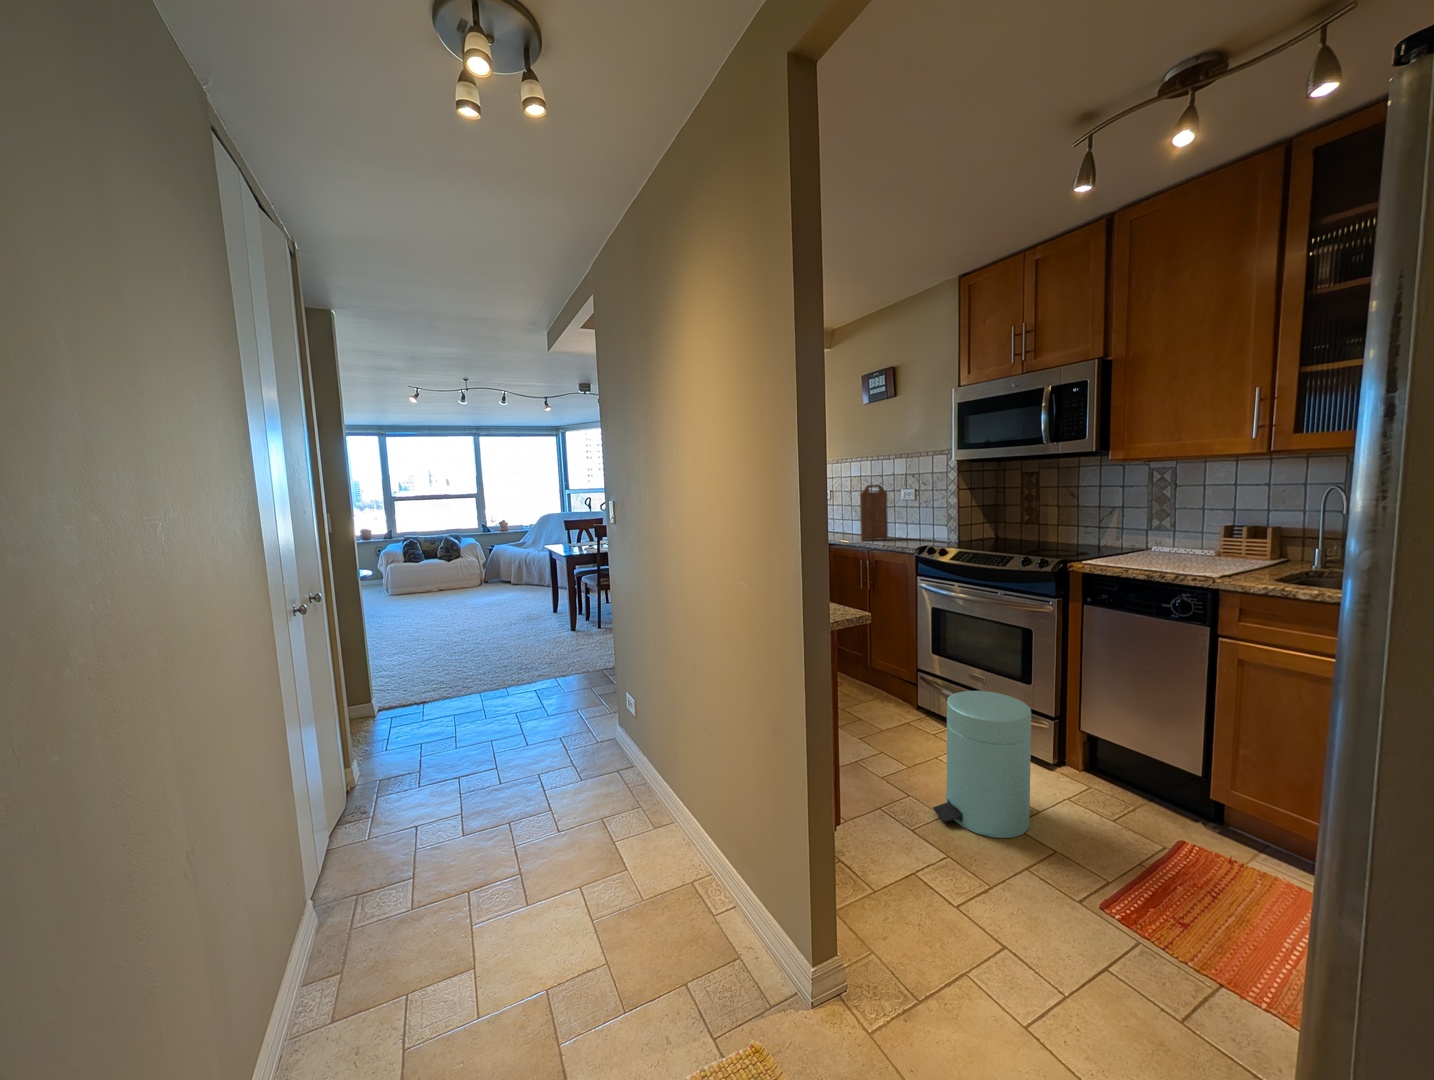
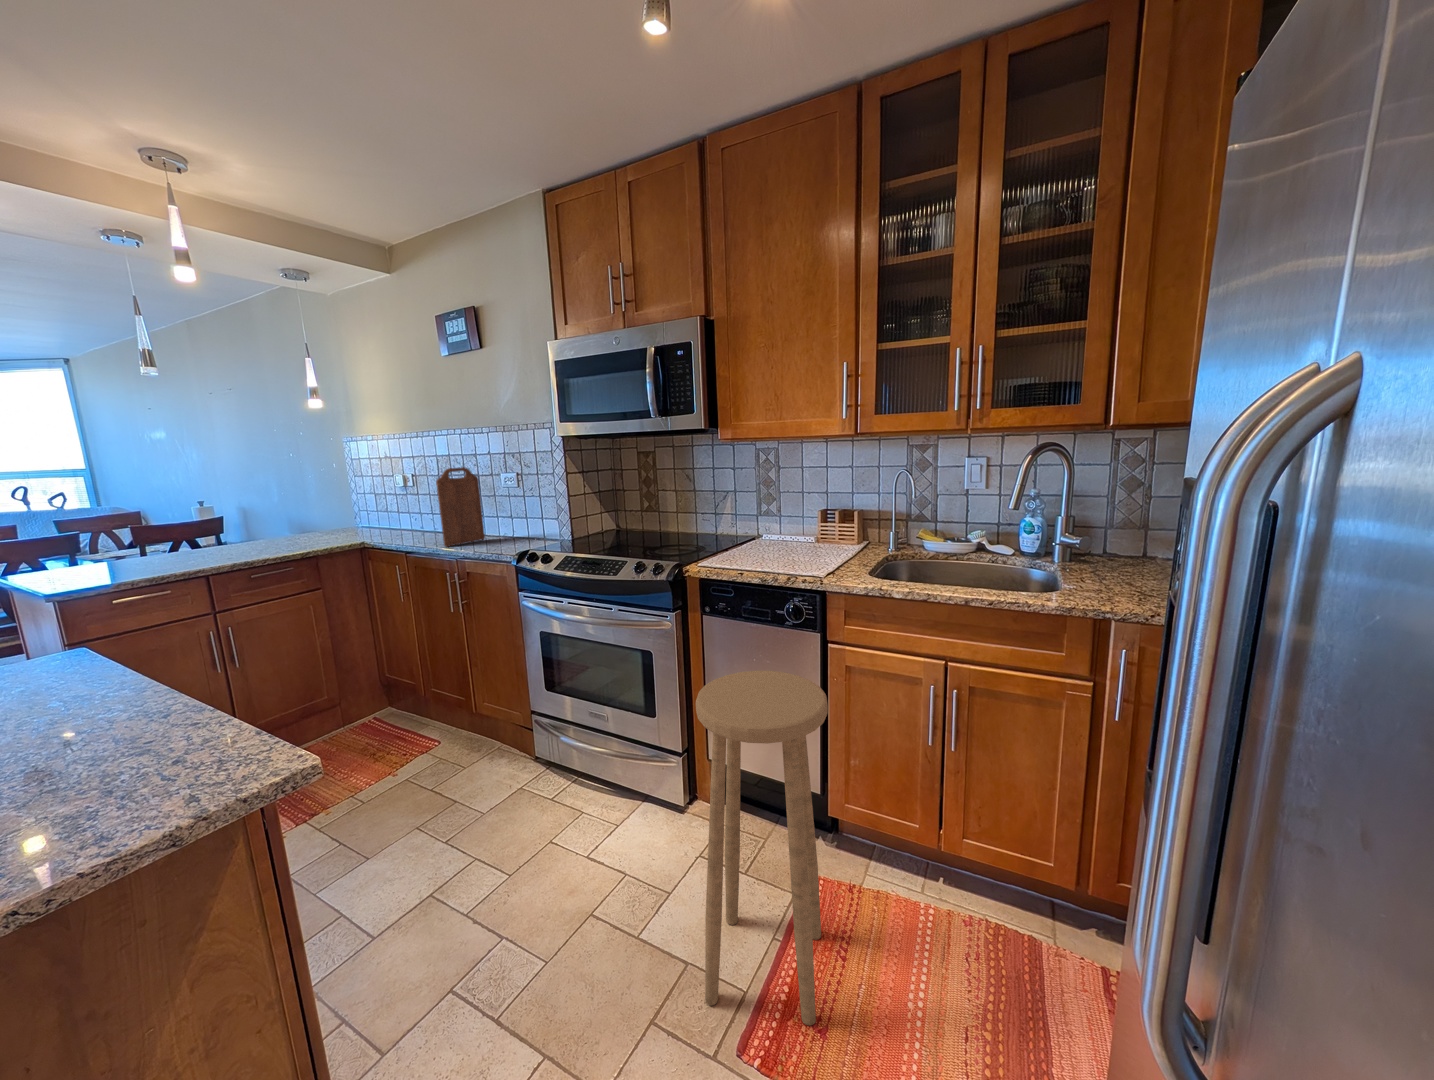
stool: none [1072,639,1209,923] -> present [696,671,828,1025]
trash can: present [933,691,1031,838] -> none [533,757,658,976]

